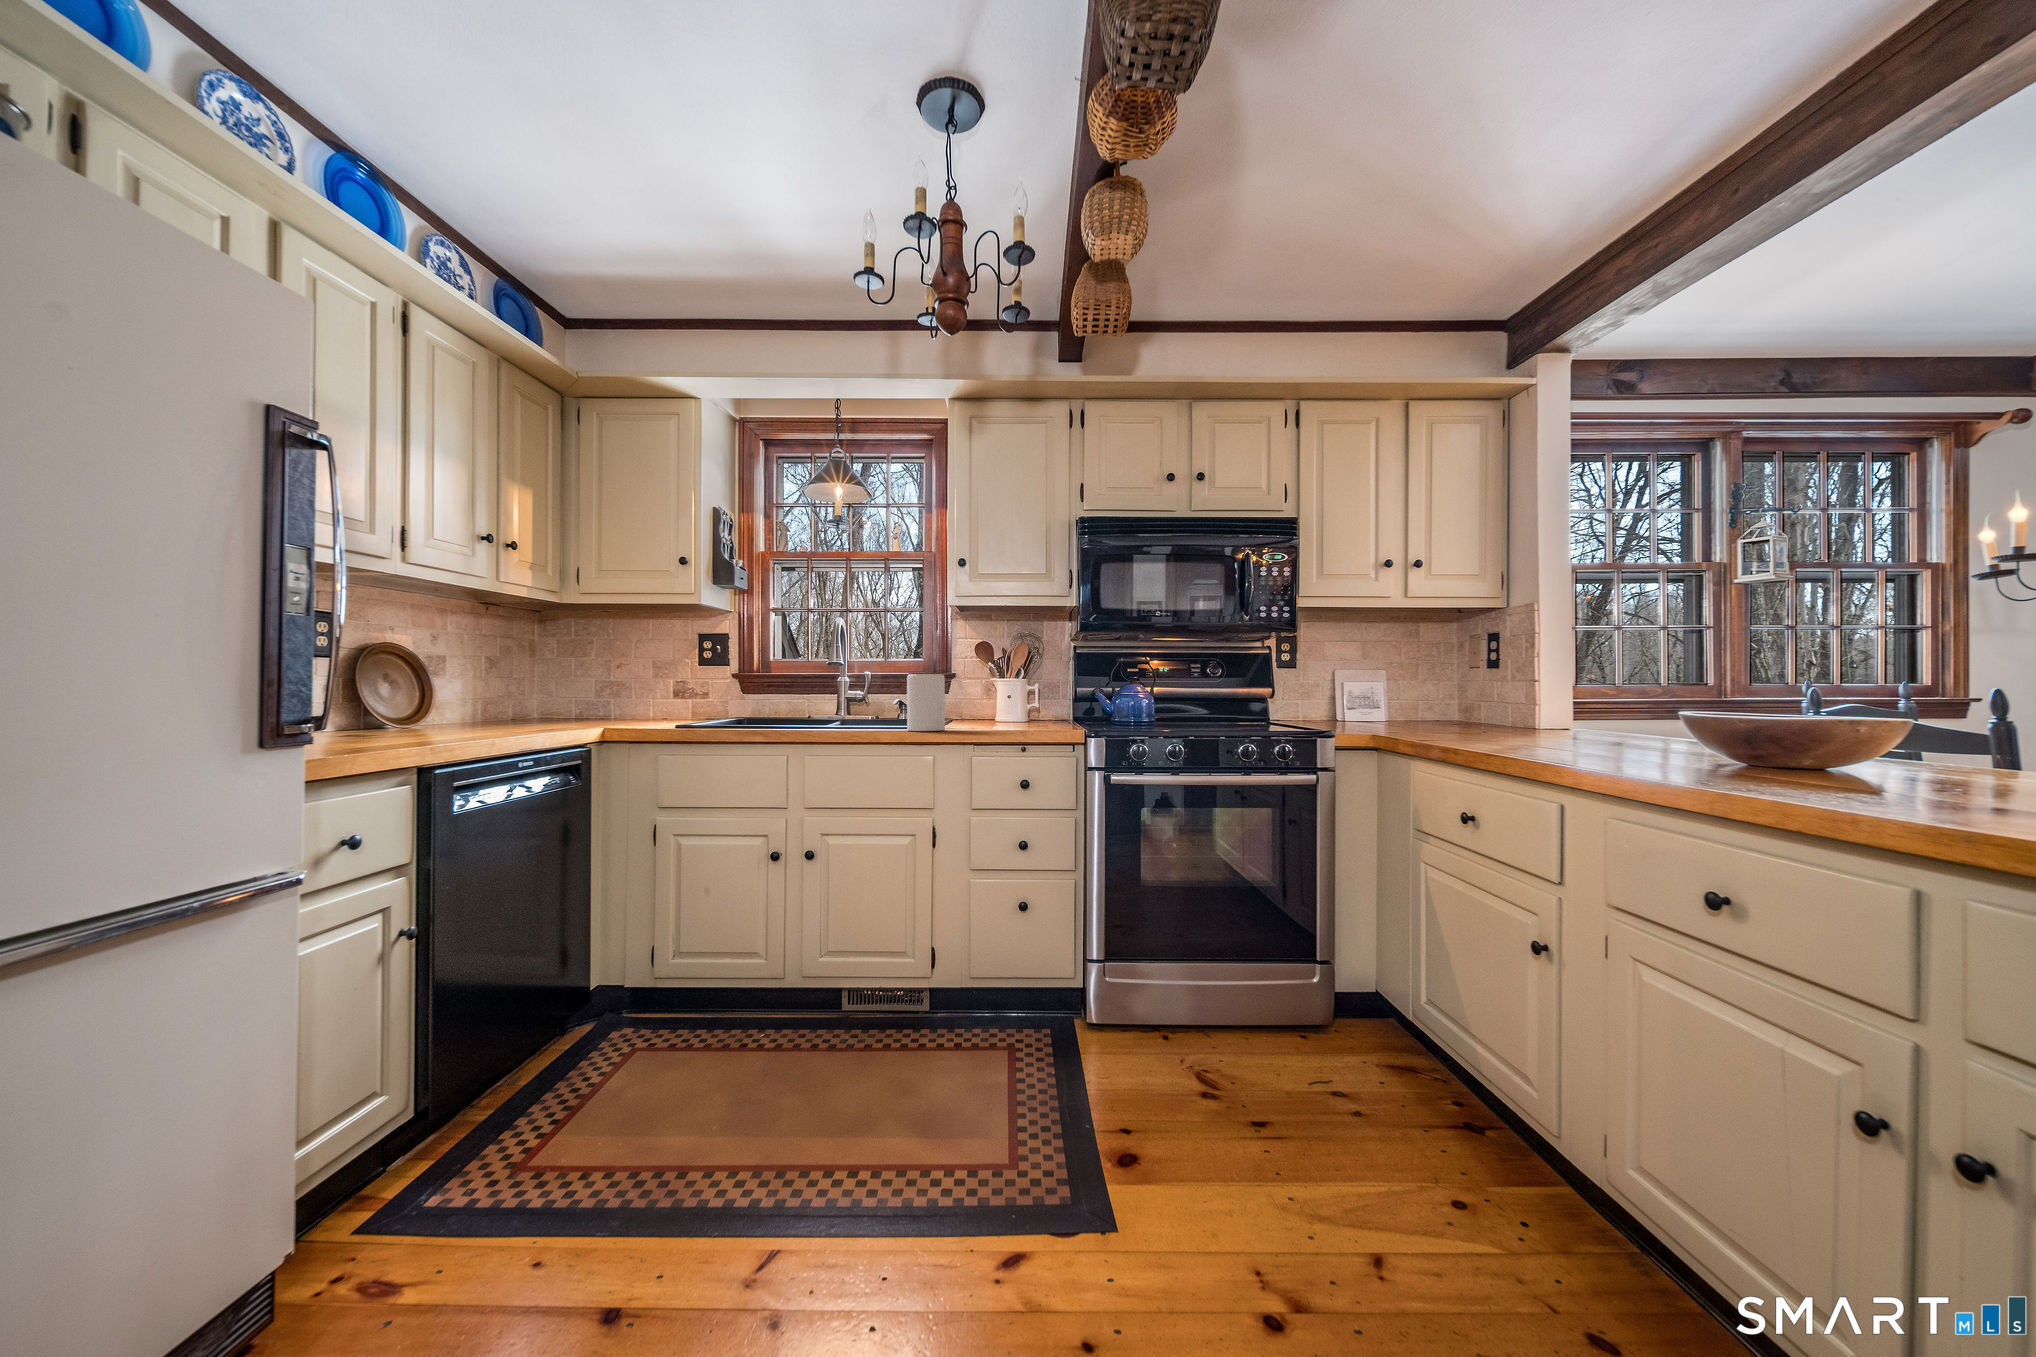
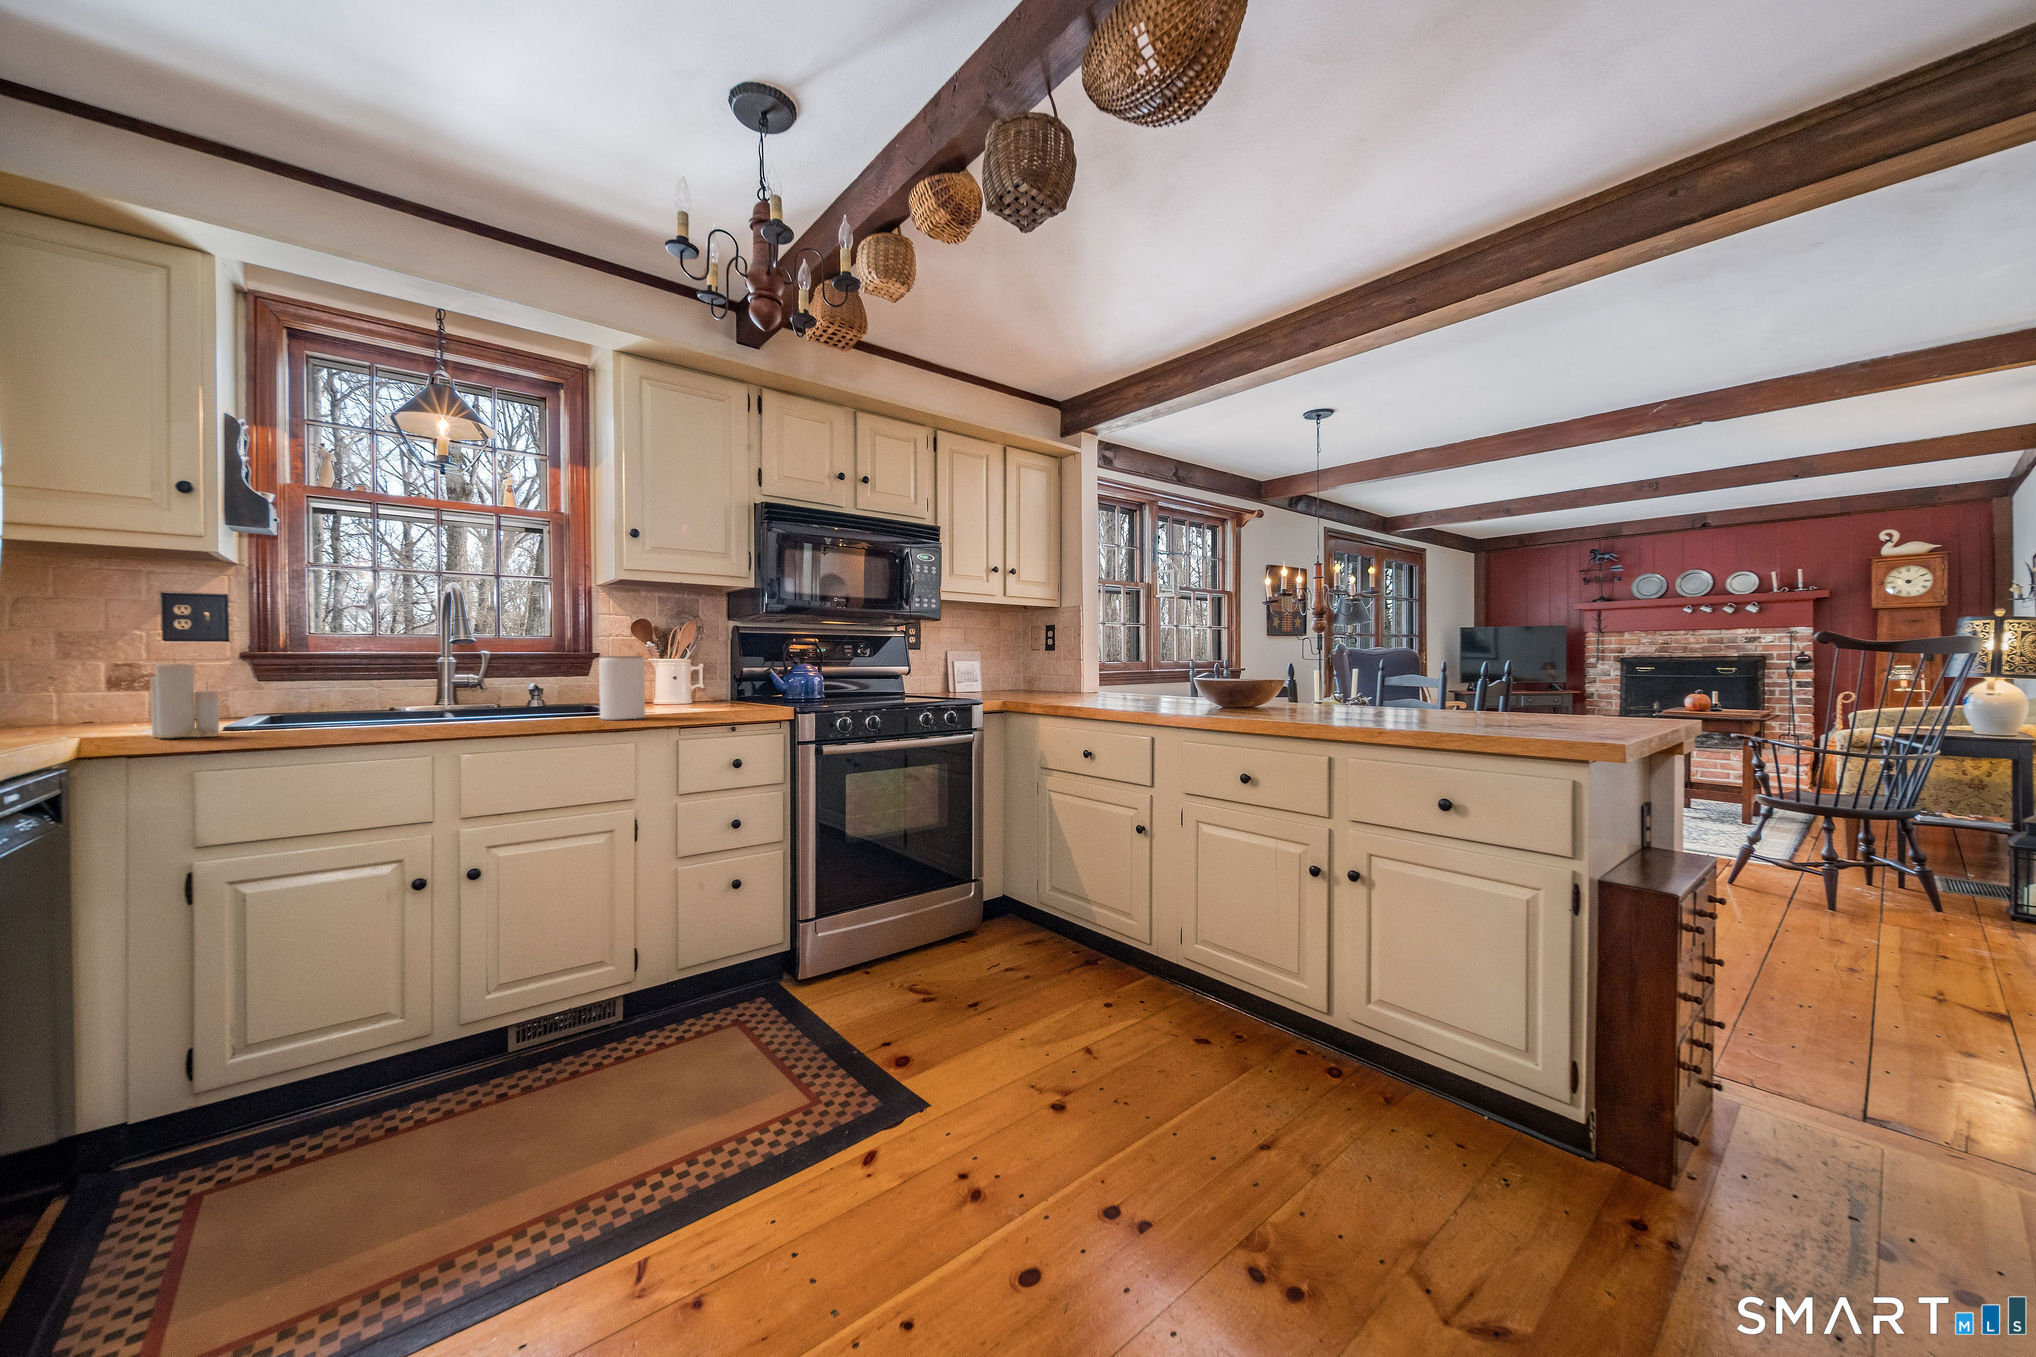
candle: none [634,673,666,731] -> present [150,664,219,738]

